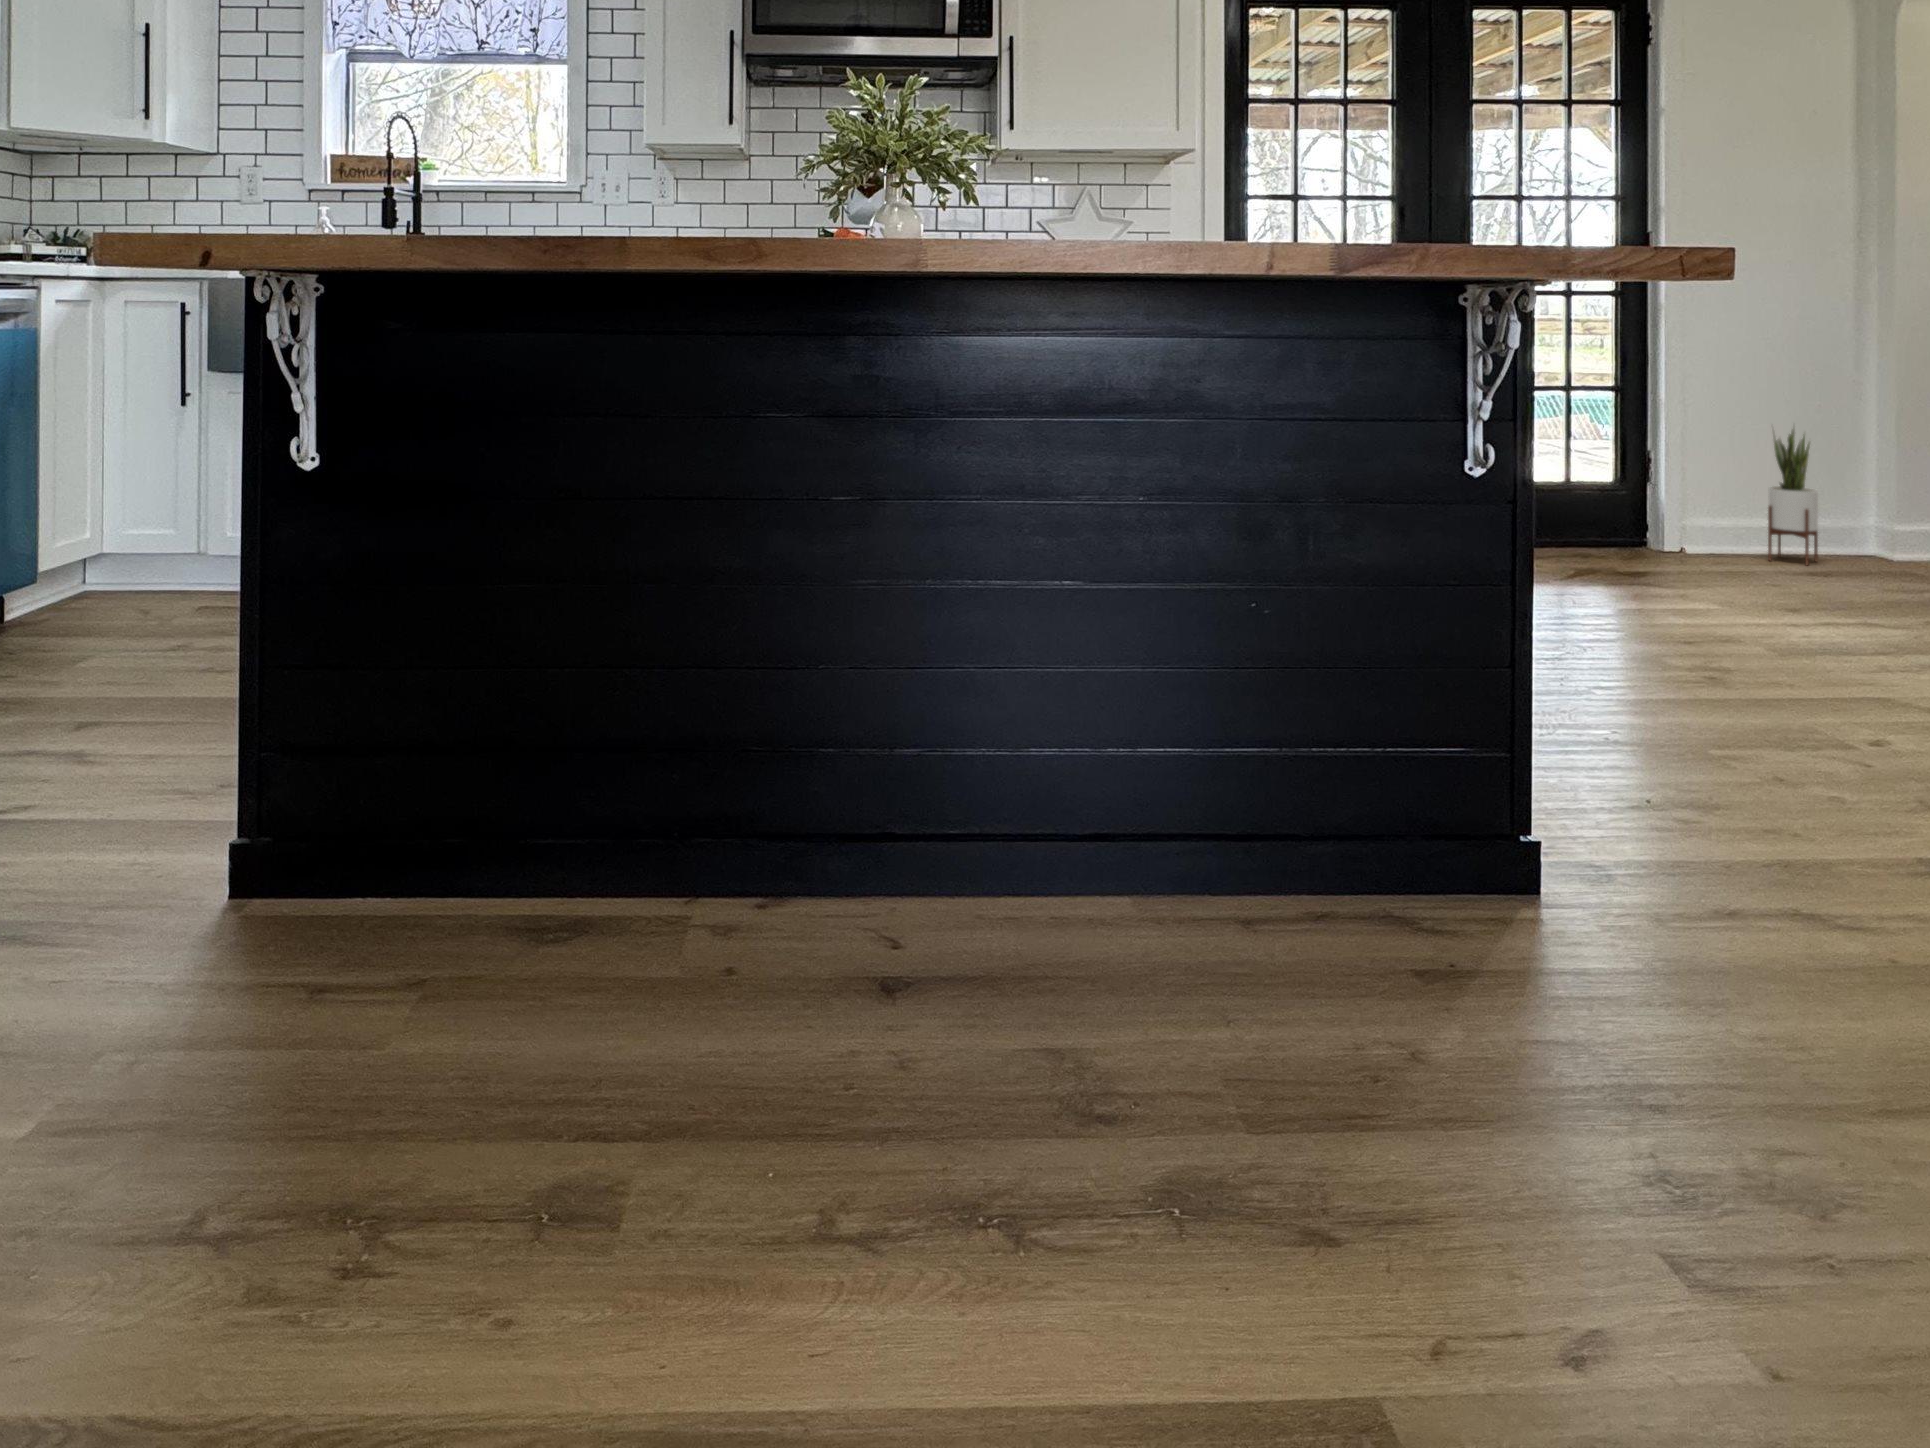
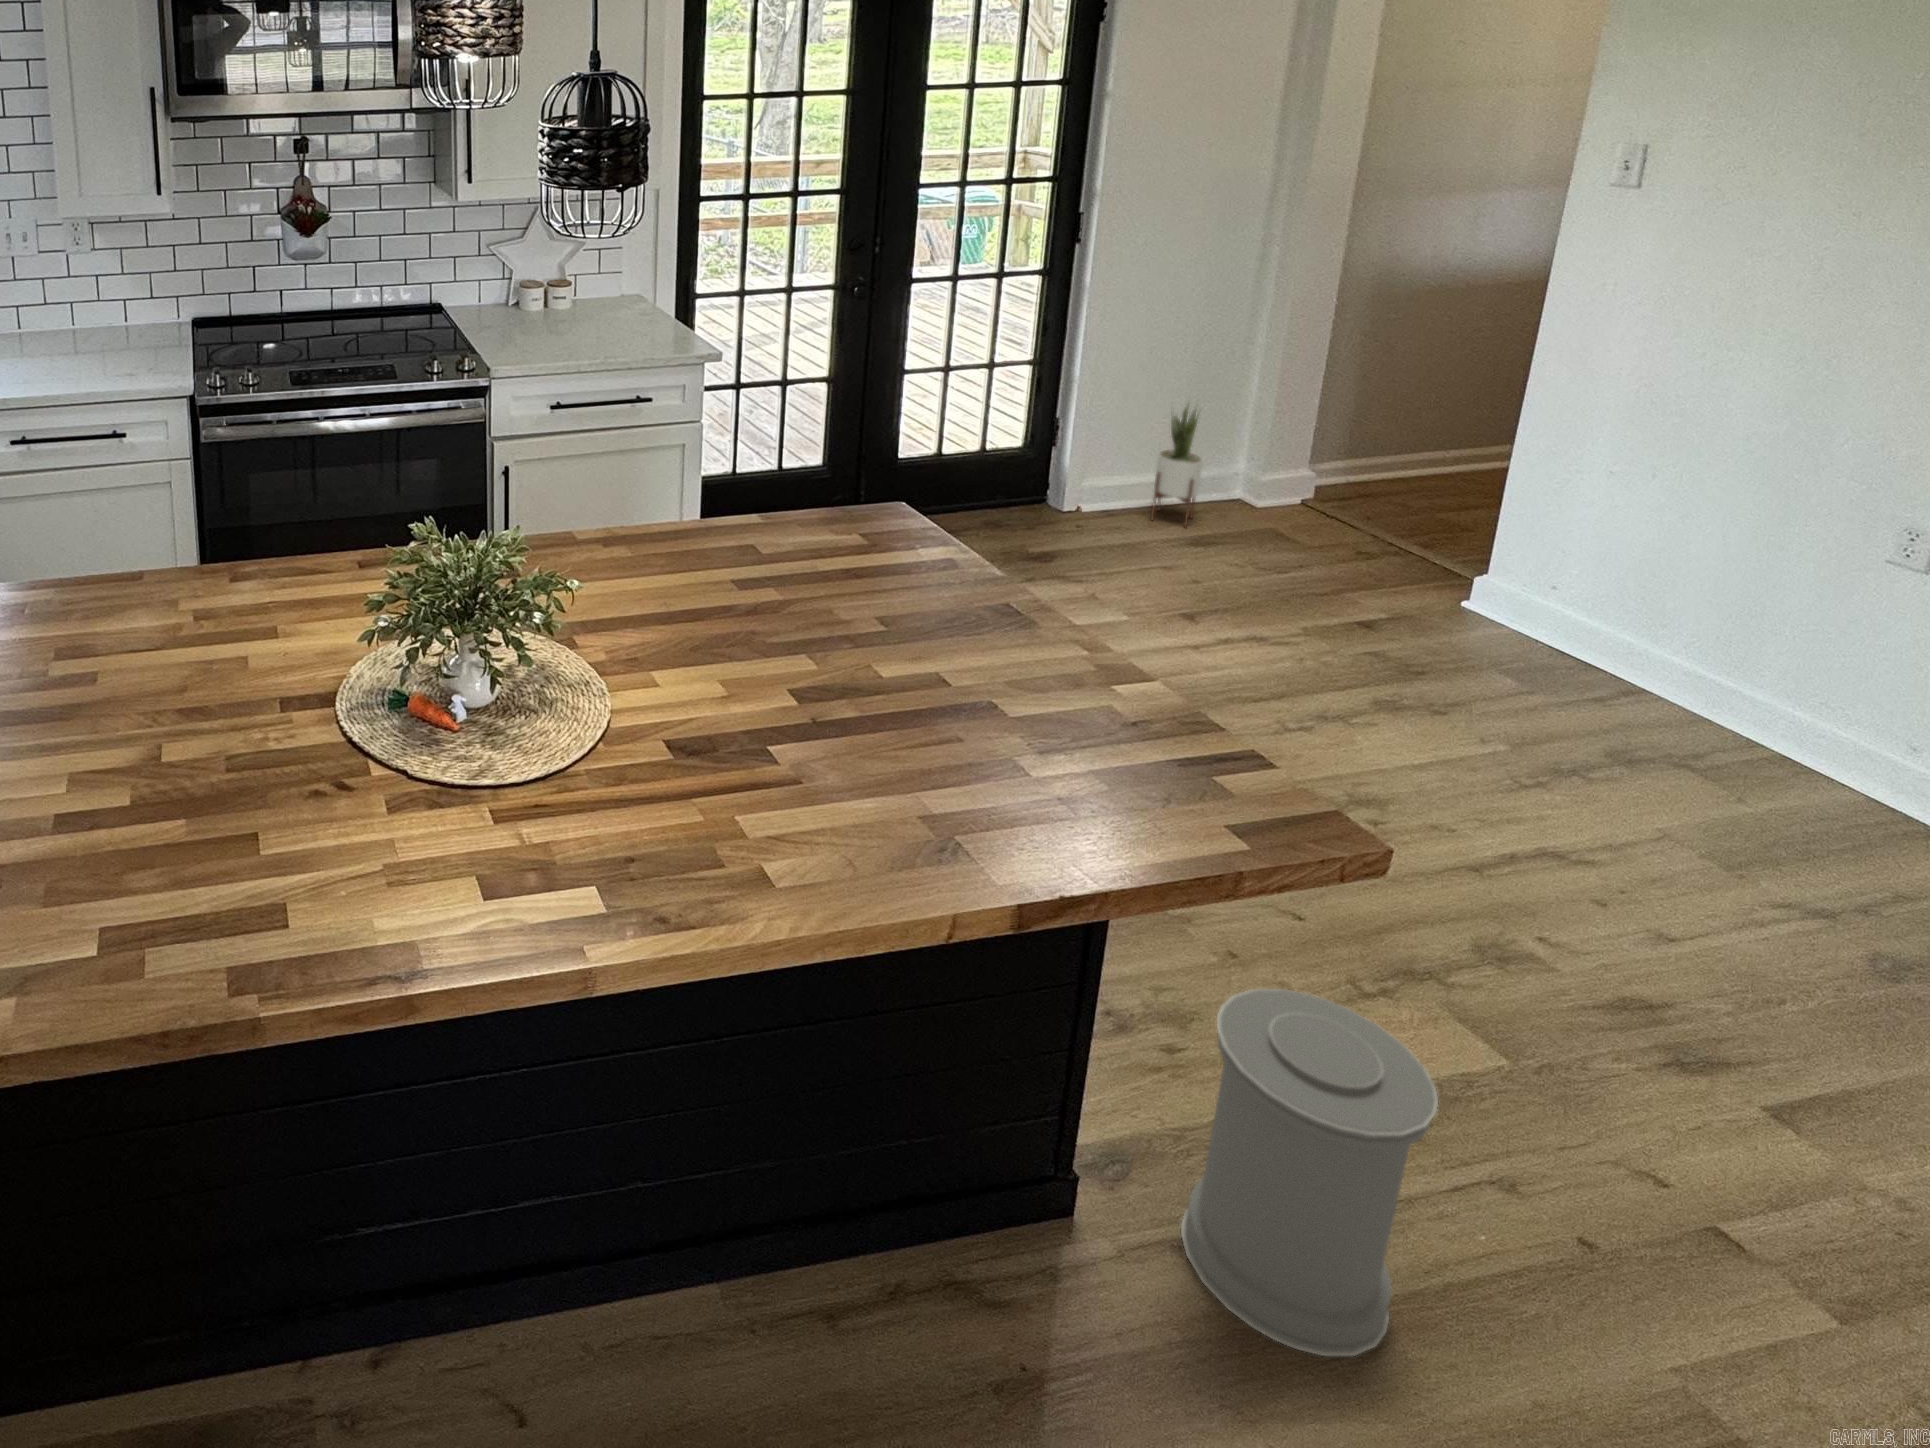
trash can: none [1635,582,1861,927] -> present [1181,989,1438,1356]

